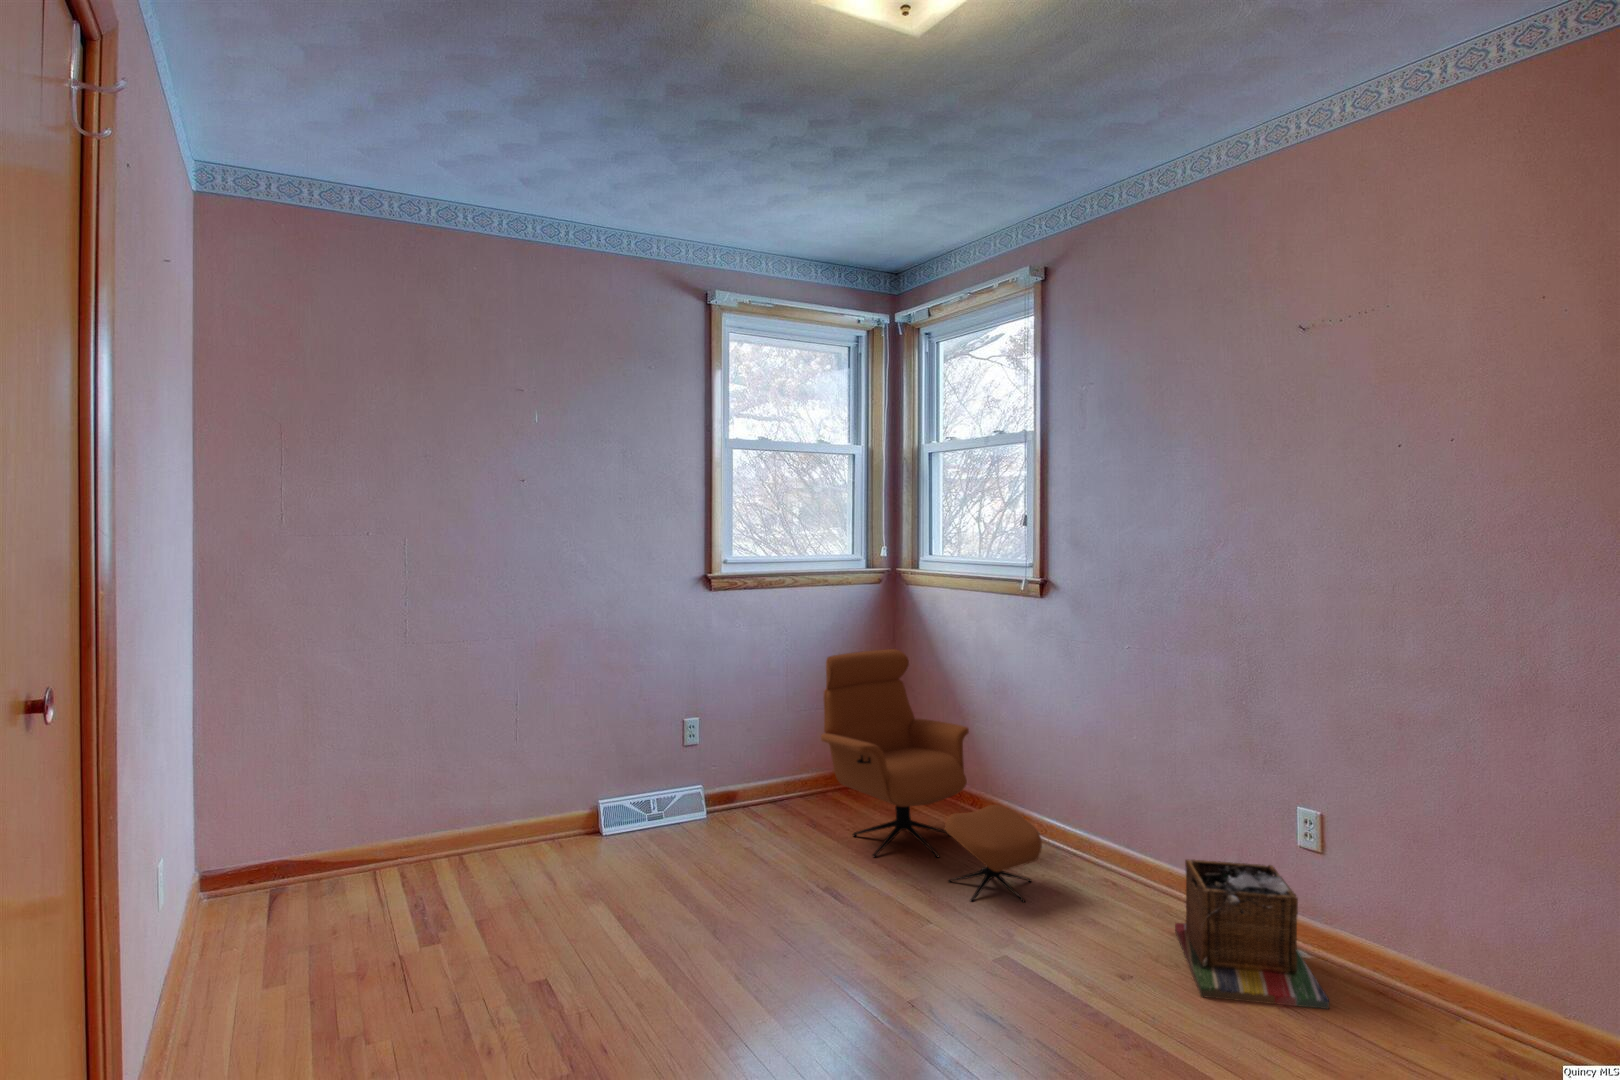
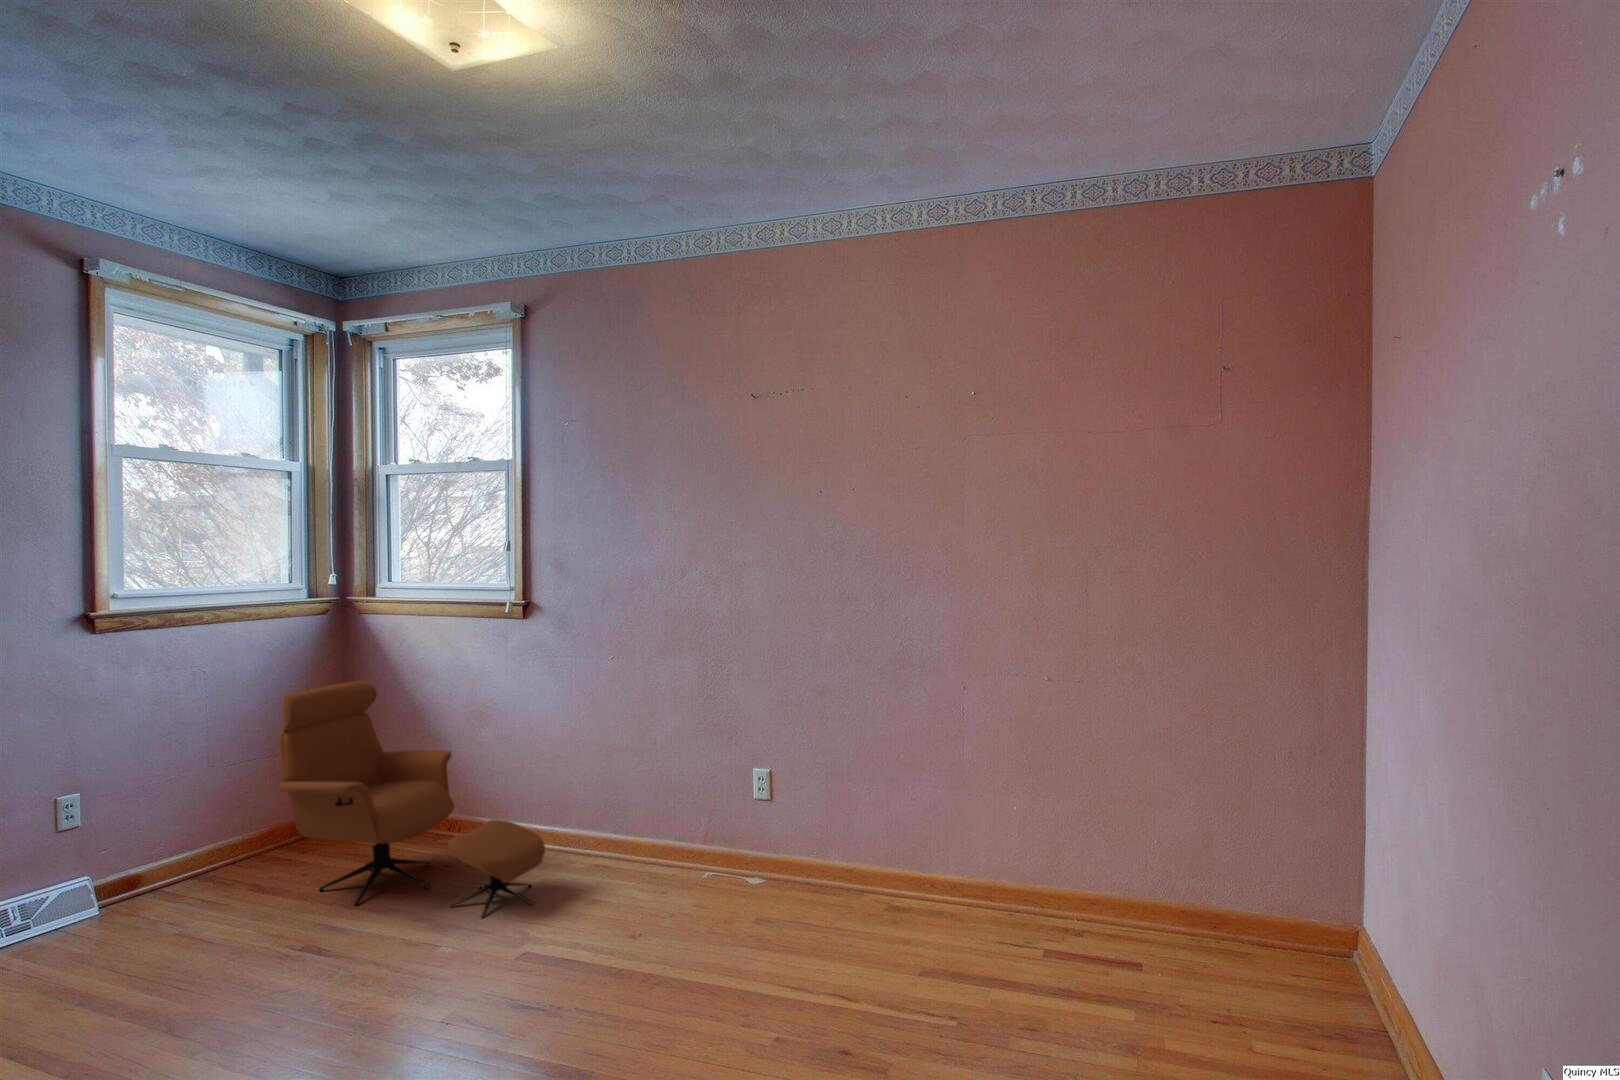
laundry basket: present [1175,860,1329,1009] -> none [669,818,794,935]

